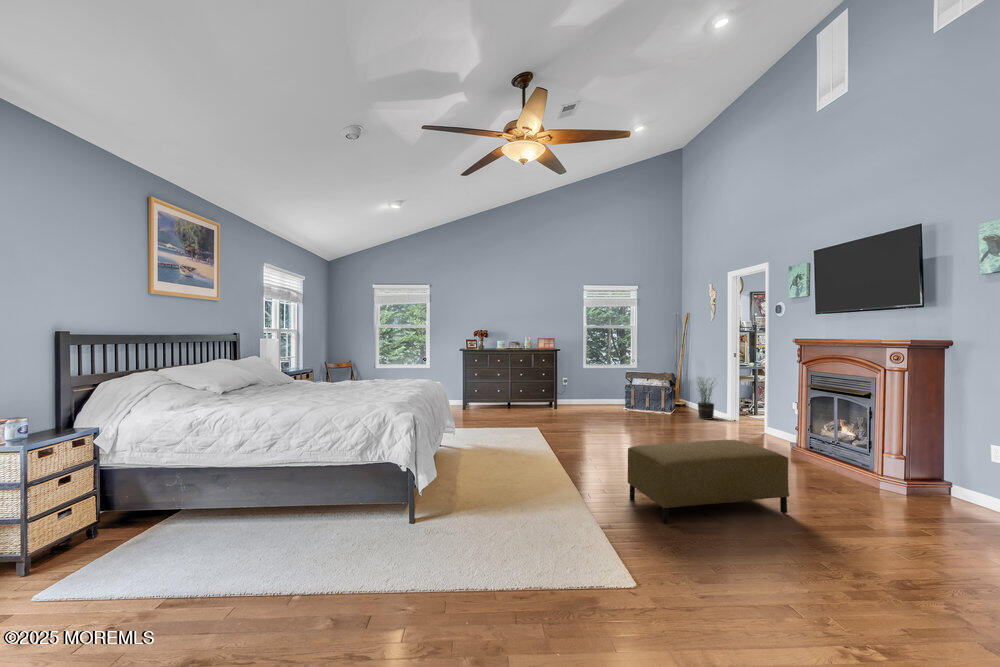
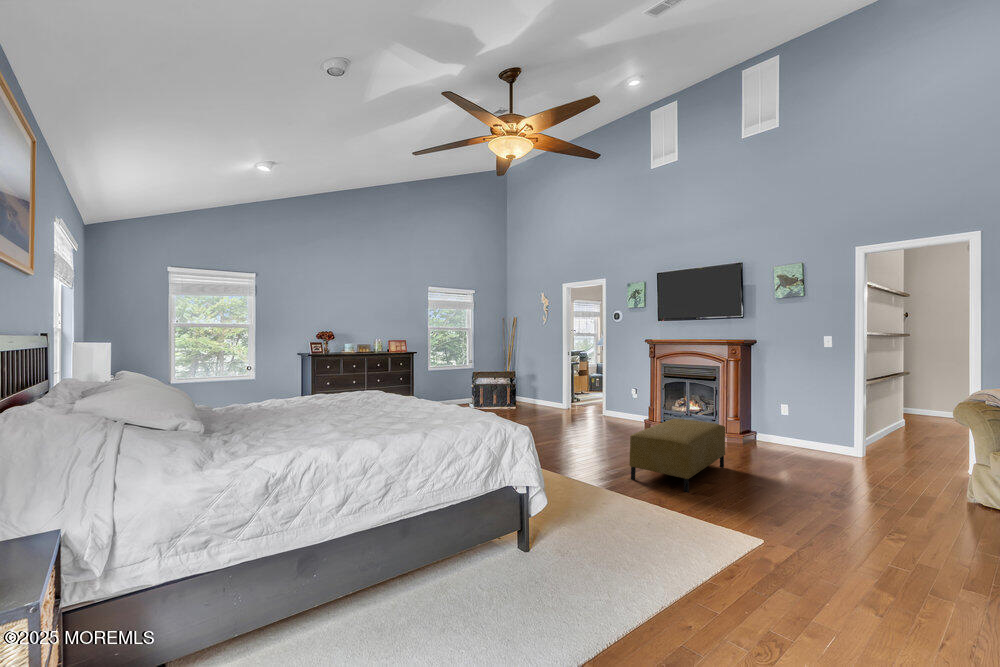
potted plant: present [698,380,714,420] -> none [539,370,559,409]

